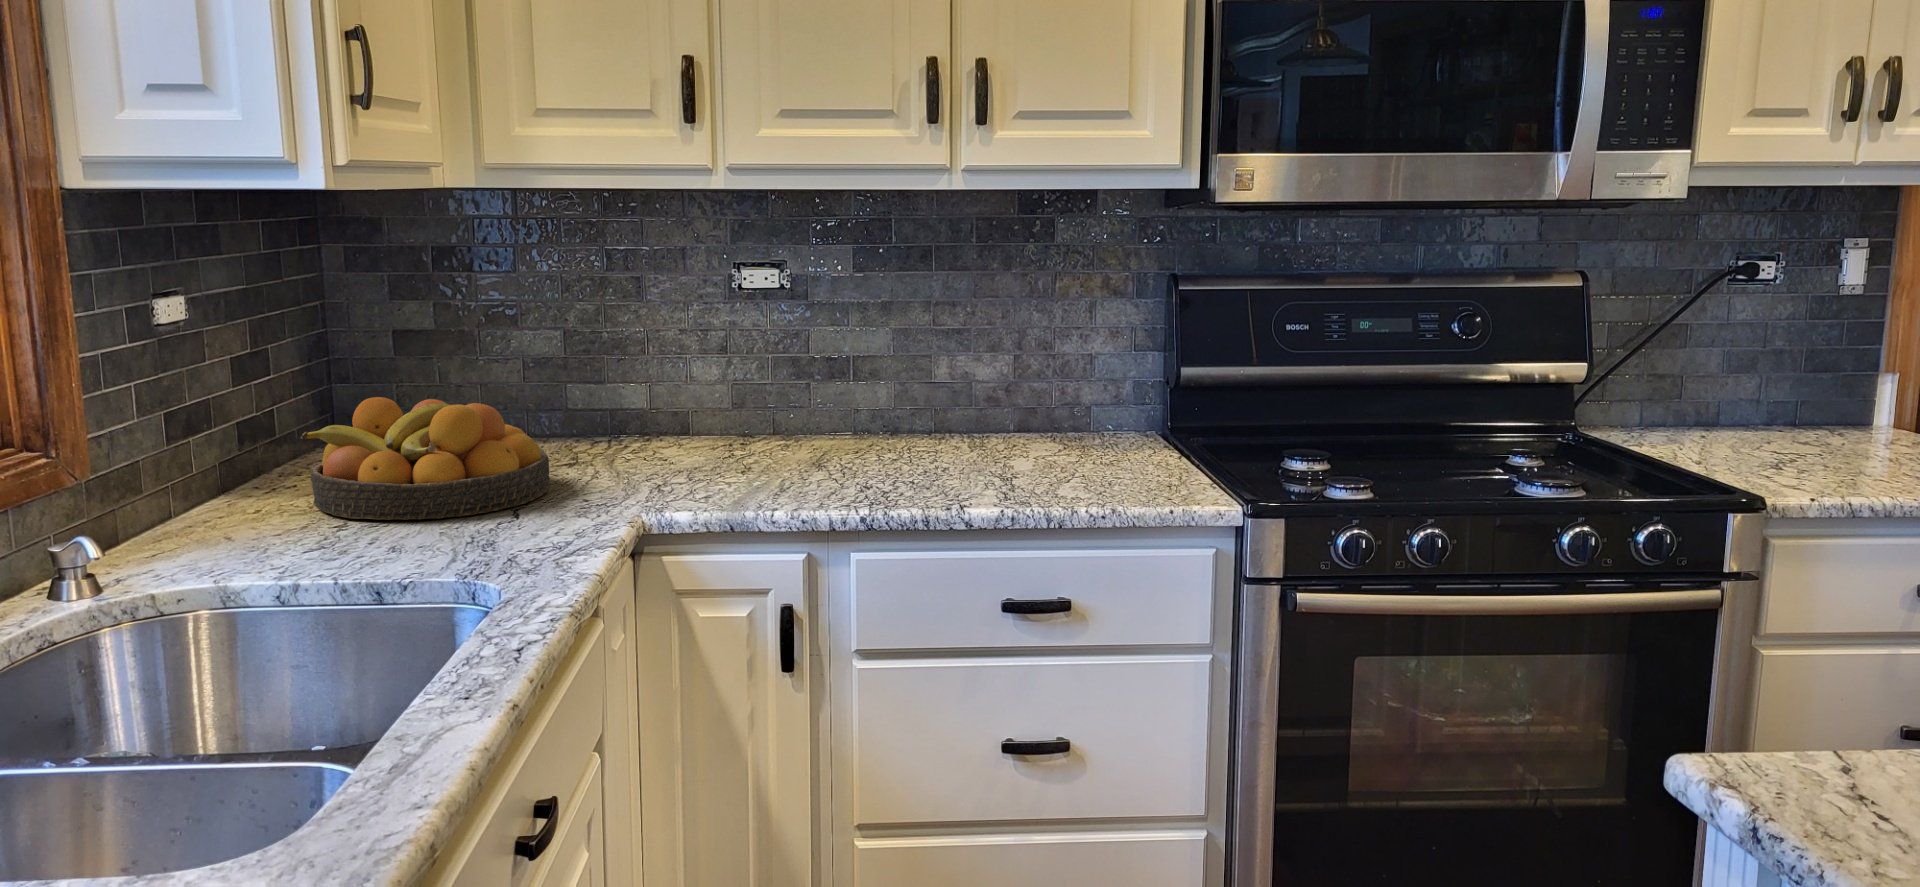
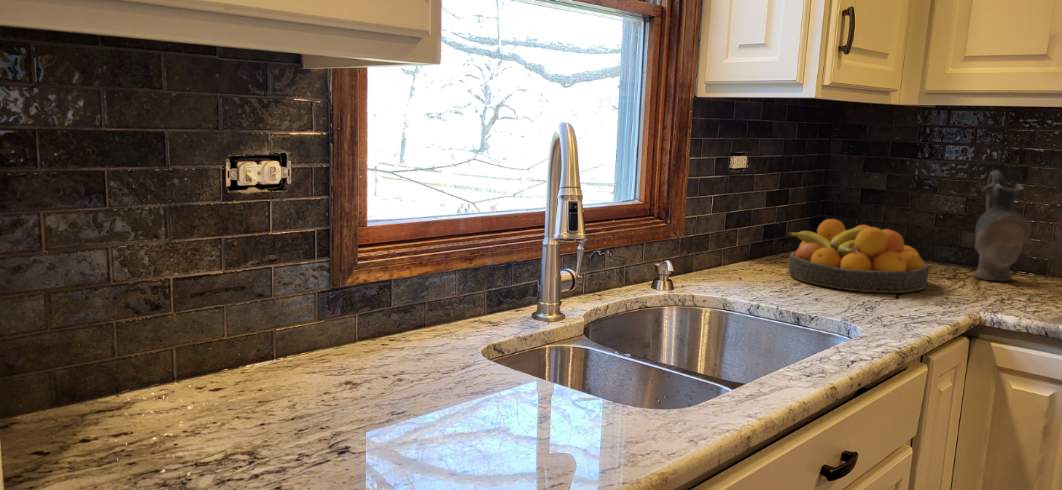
ceramic pitcher: none [594,287,667,456] -> present [974,170,1031,281]

